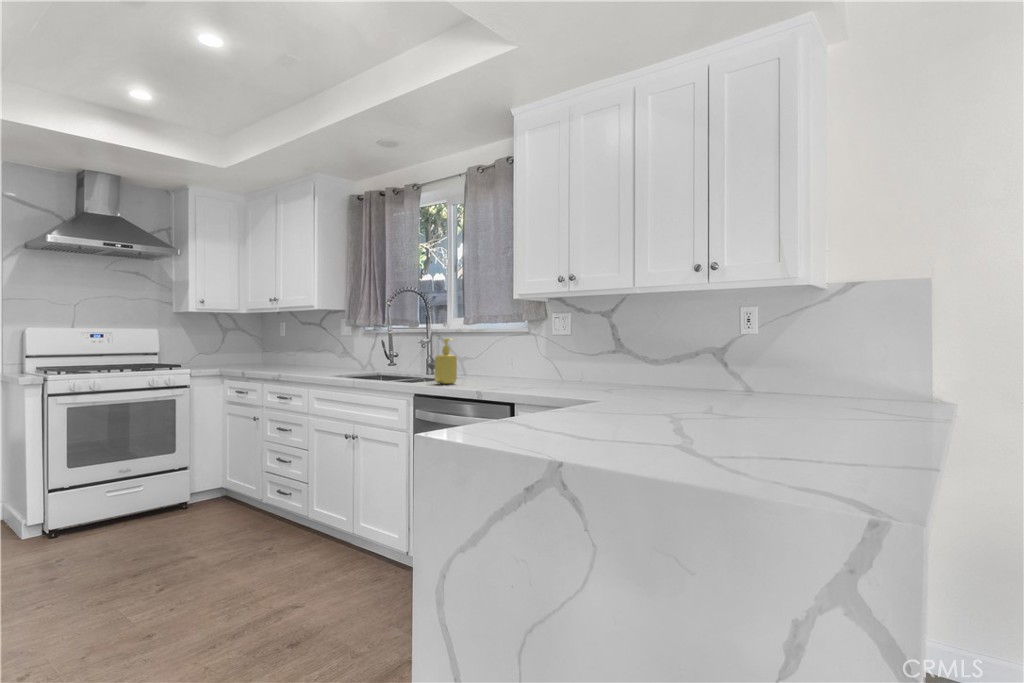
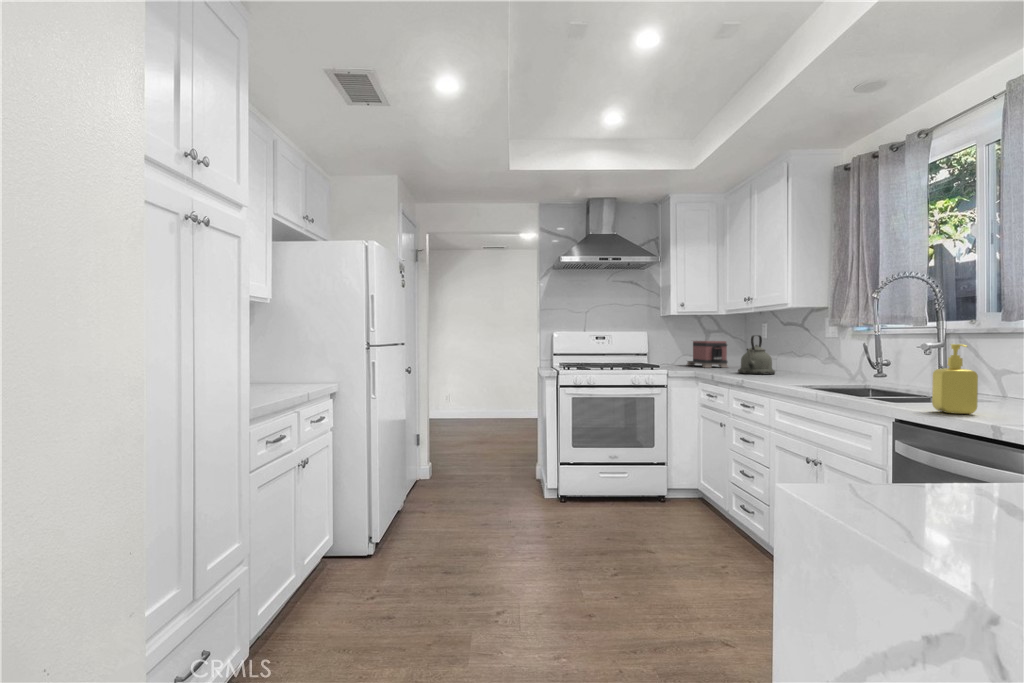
kettle: none [265,333,300,371] -> present [738,335,775,374]
toaster: none [197,339,247,368] -> present [687,341,728,368]

